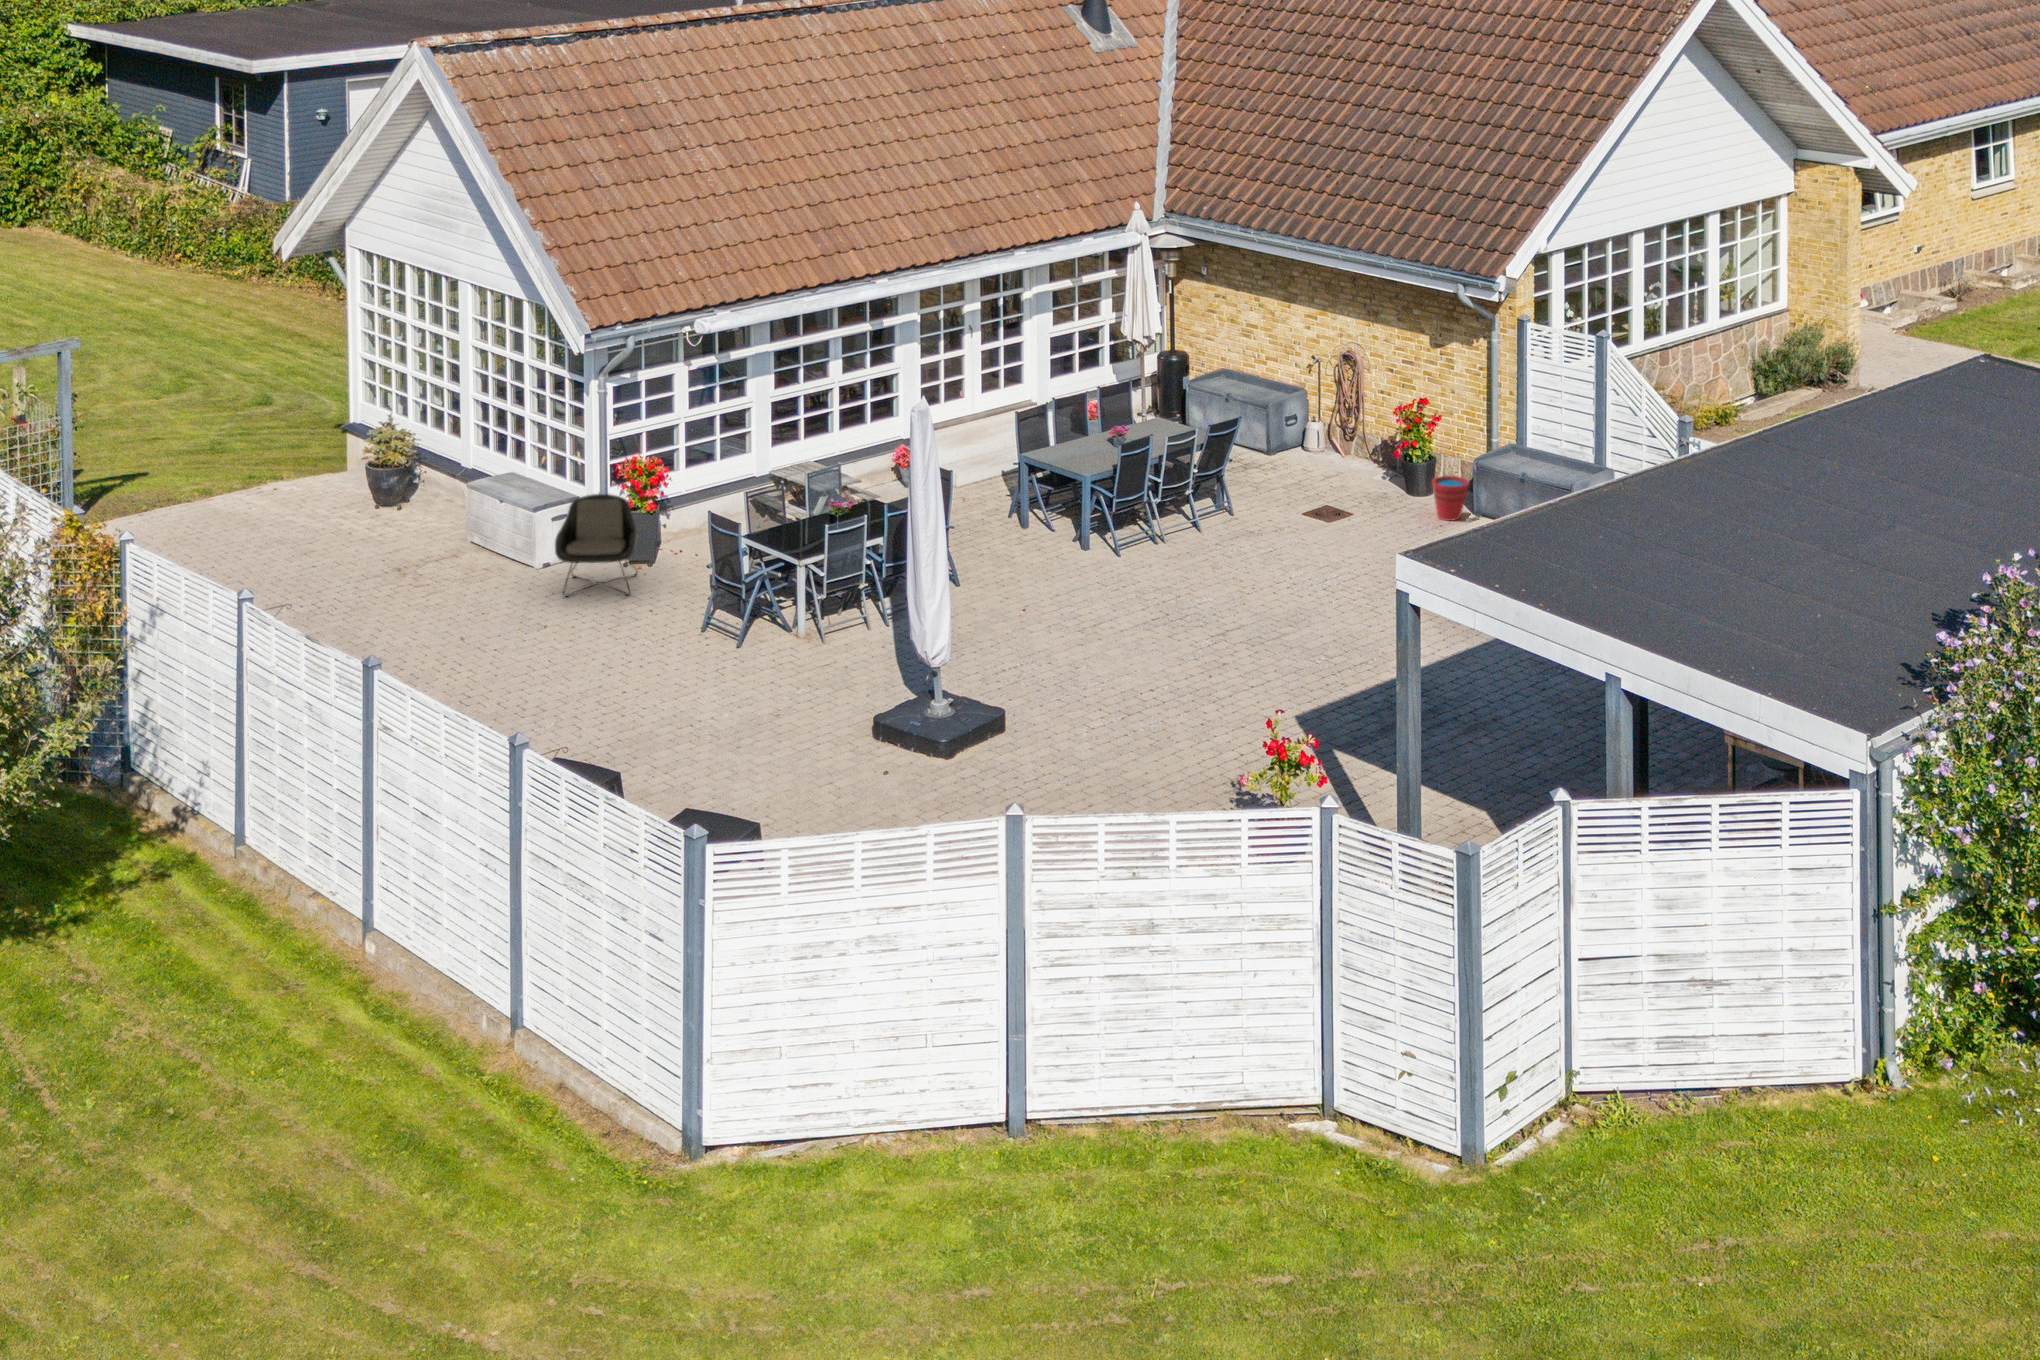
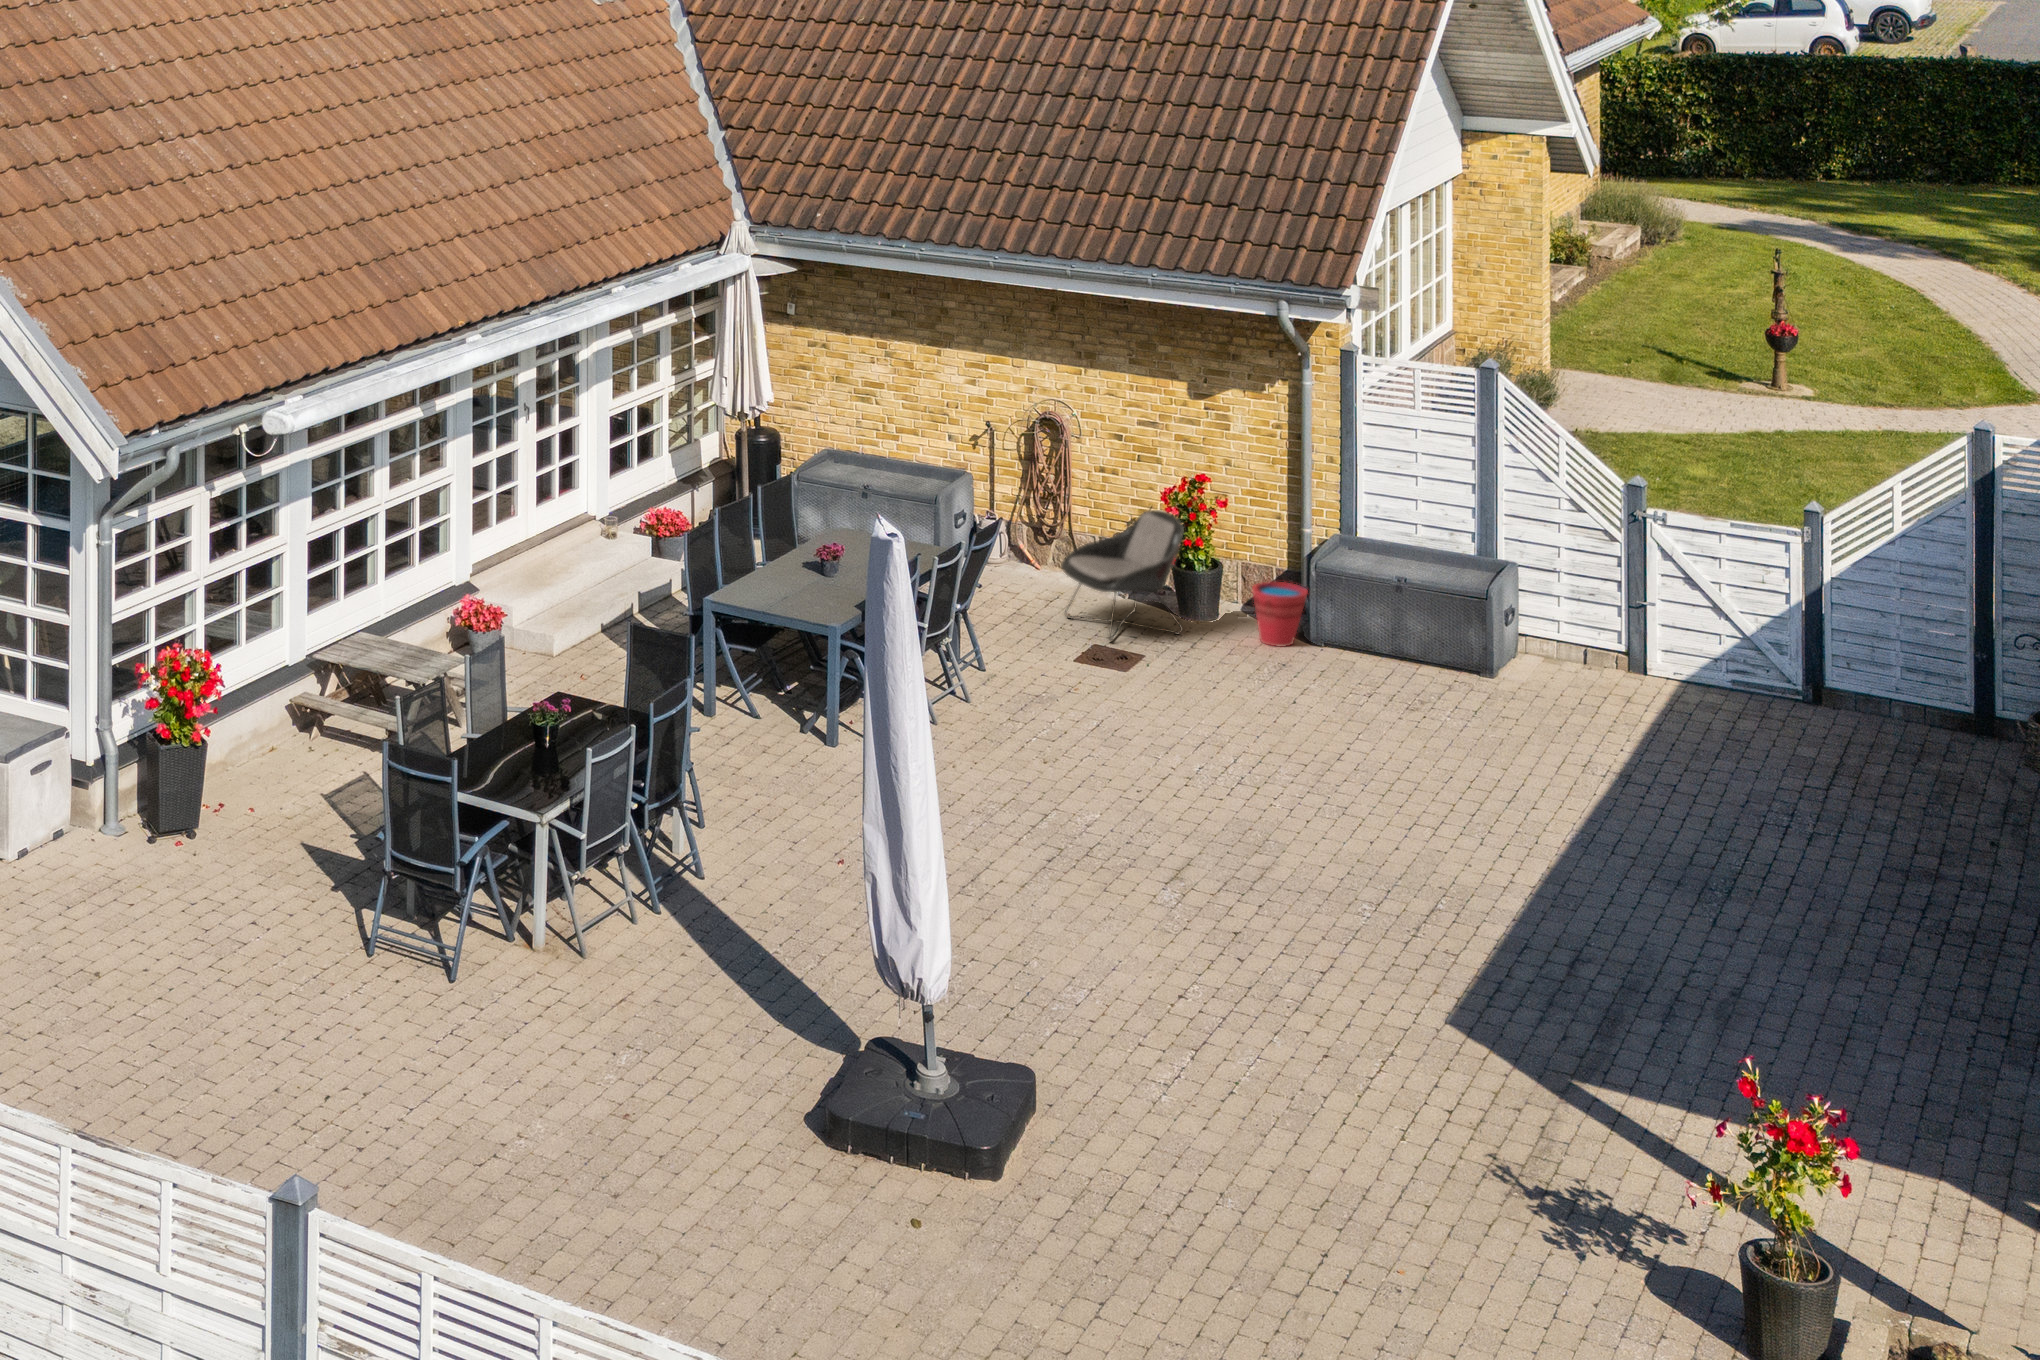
lounge chair: present [555,494,638,597] -> present [1061,510,1184,643]

